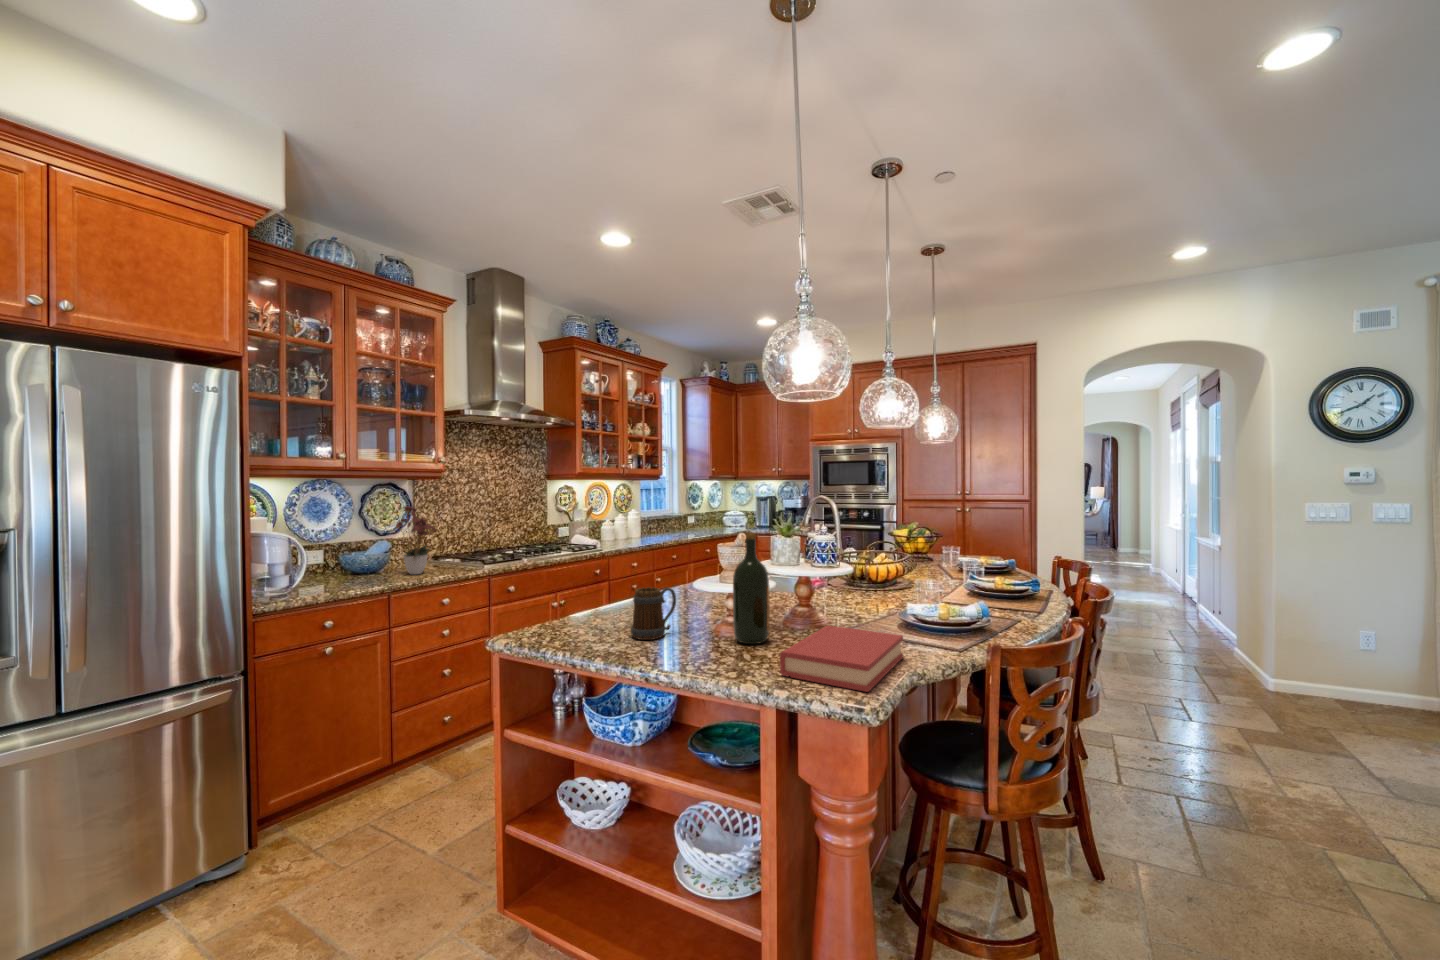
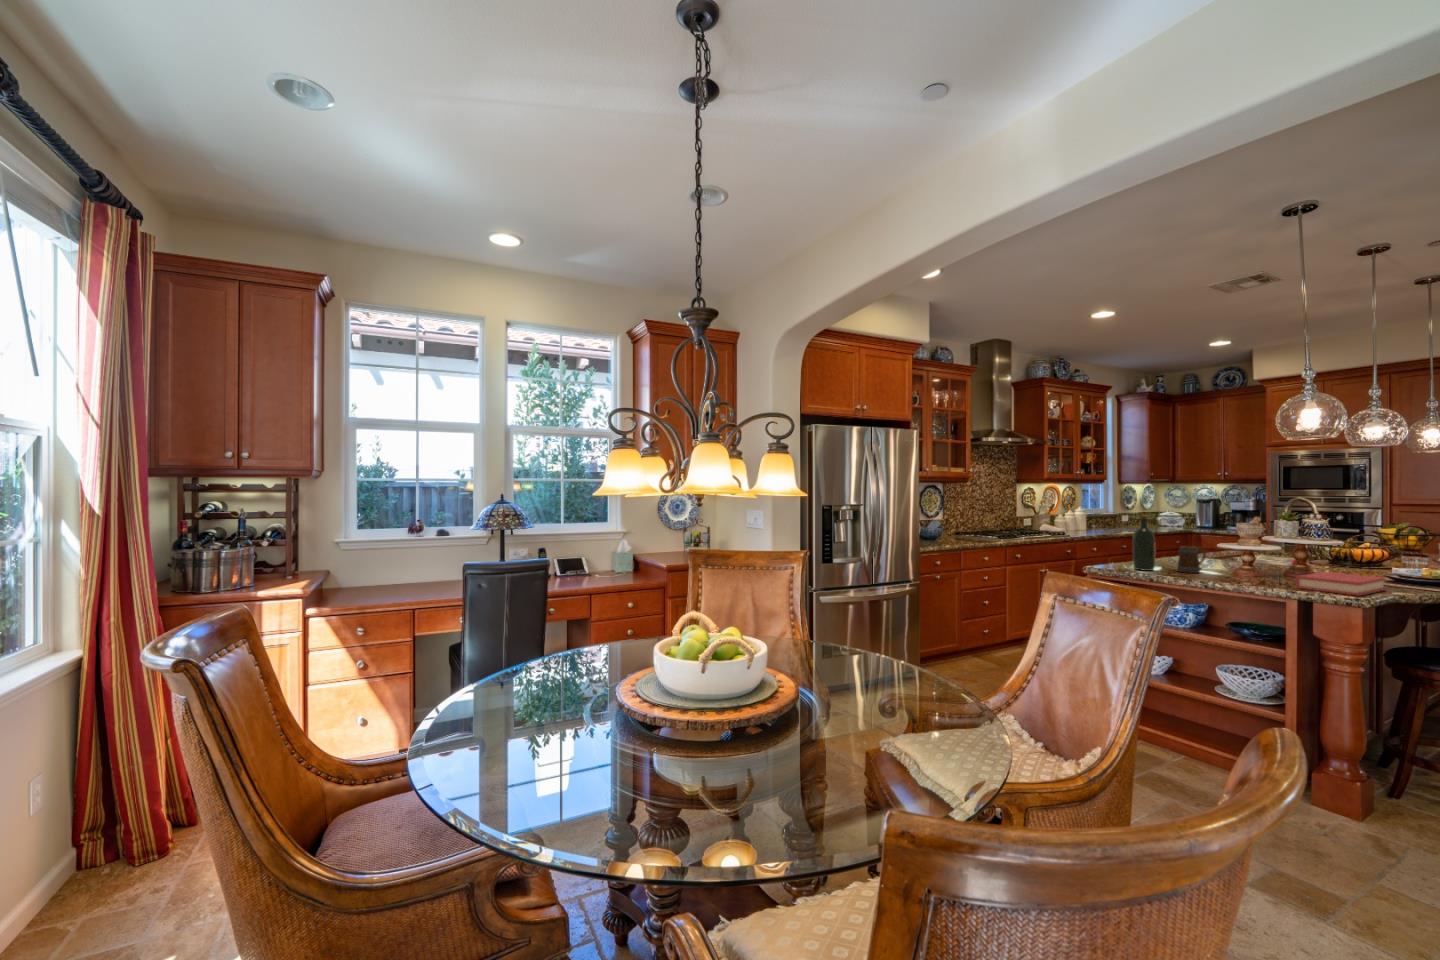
flower arrangement: present [396,506,436,574] -> none [953,497,984,541]
wine bottle: present [733,533,770,644] -> present [1133,515,1156,571]

